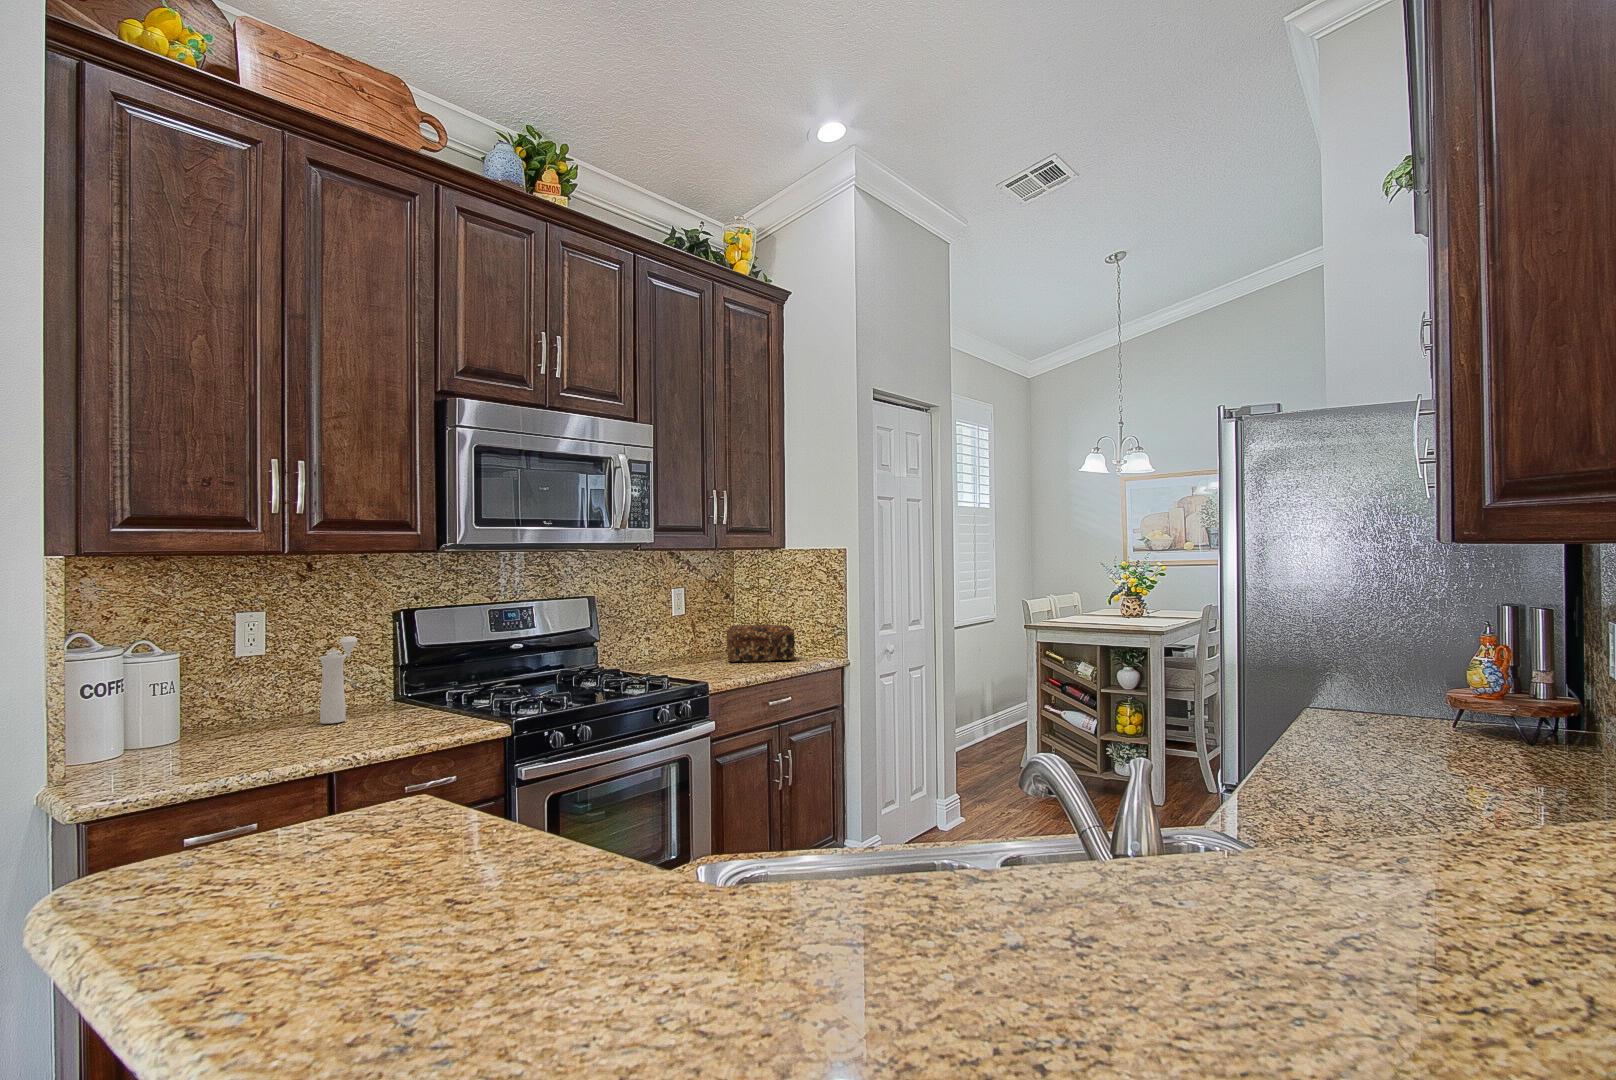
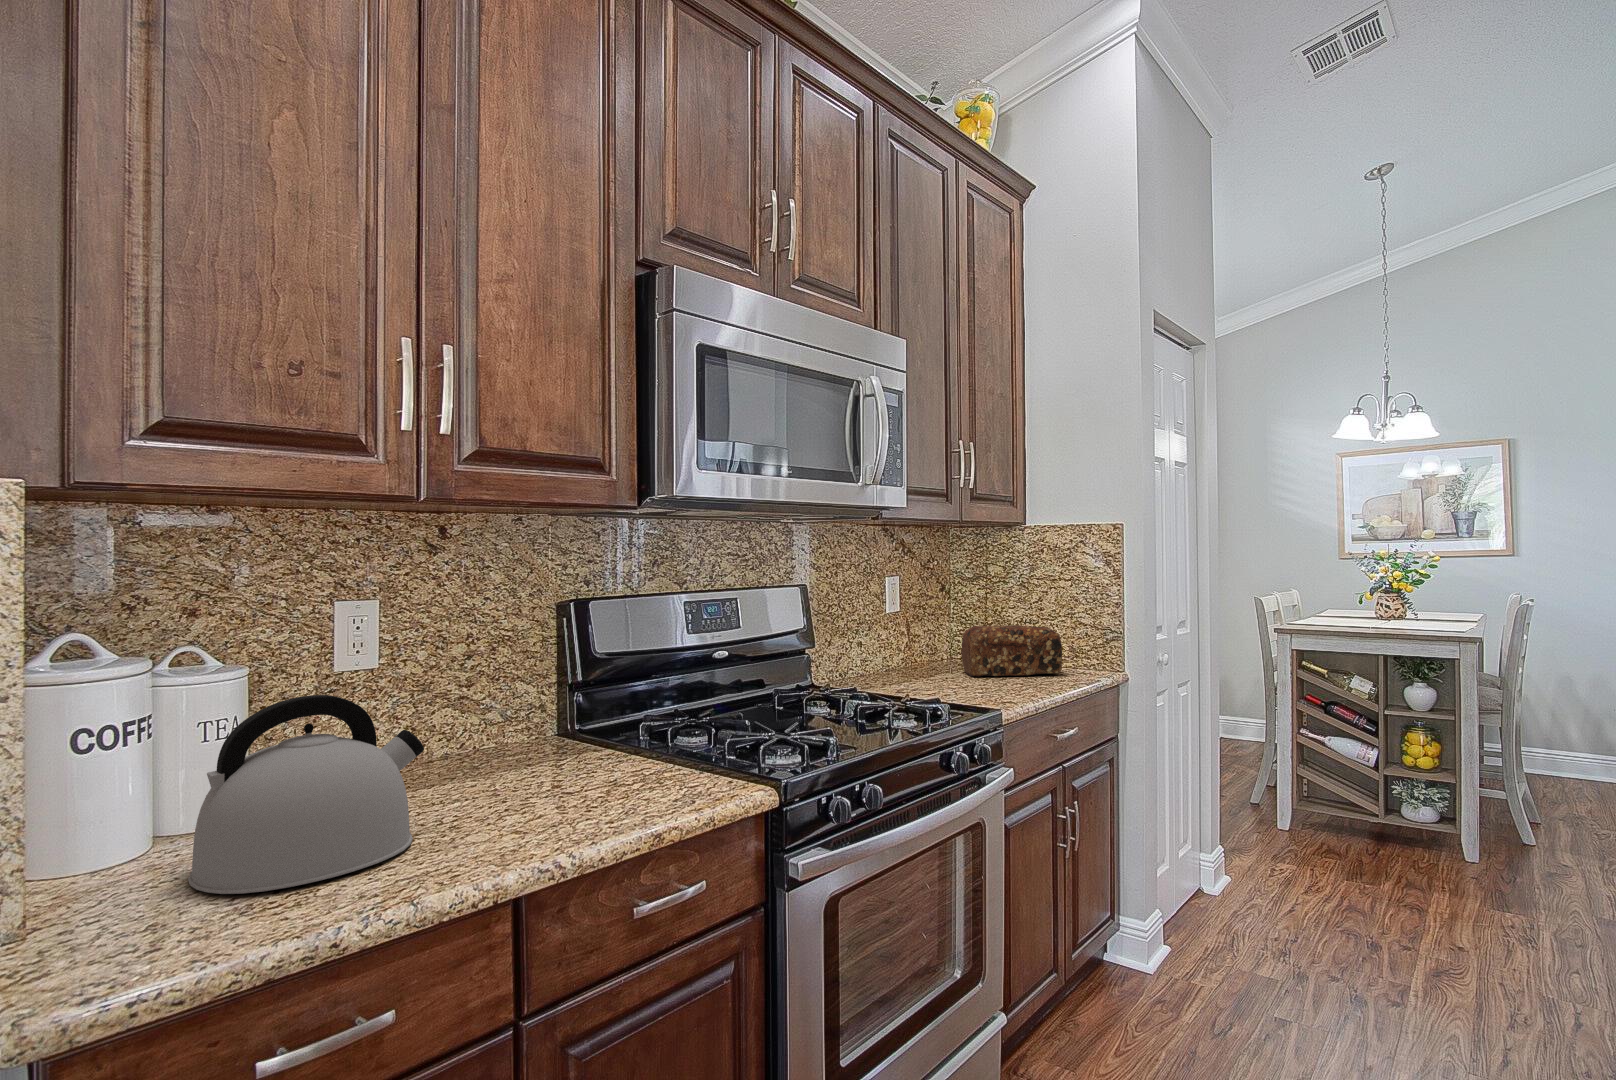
pepper mill: present [320,636,358,724] -> none [467,639,517,781]
kettle: none [149,668,284,768] -> present [188,695,424,894]

